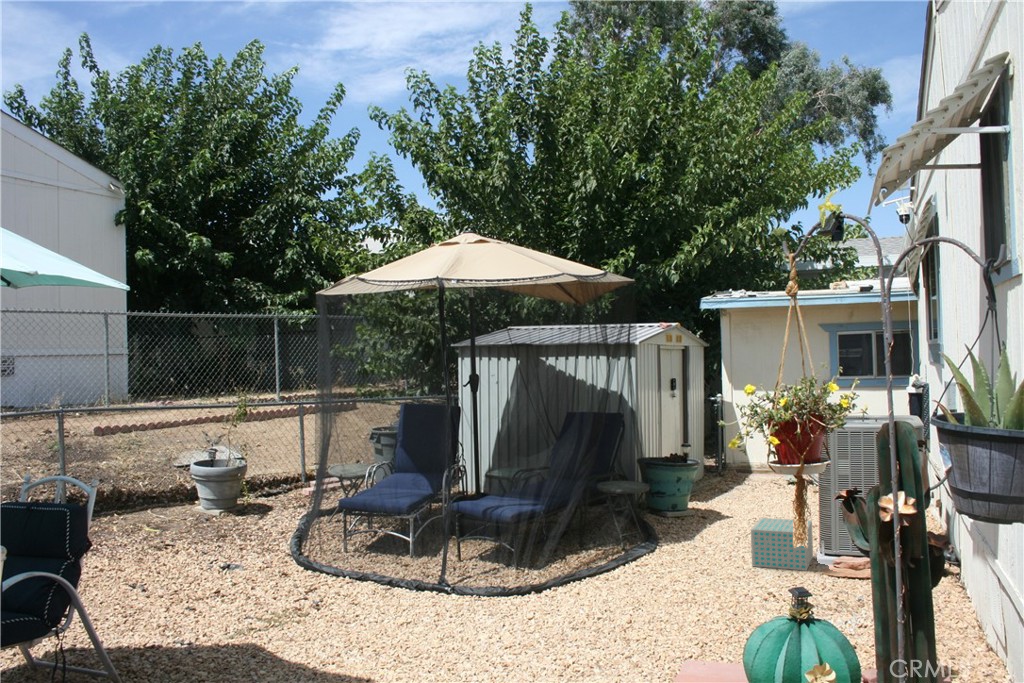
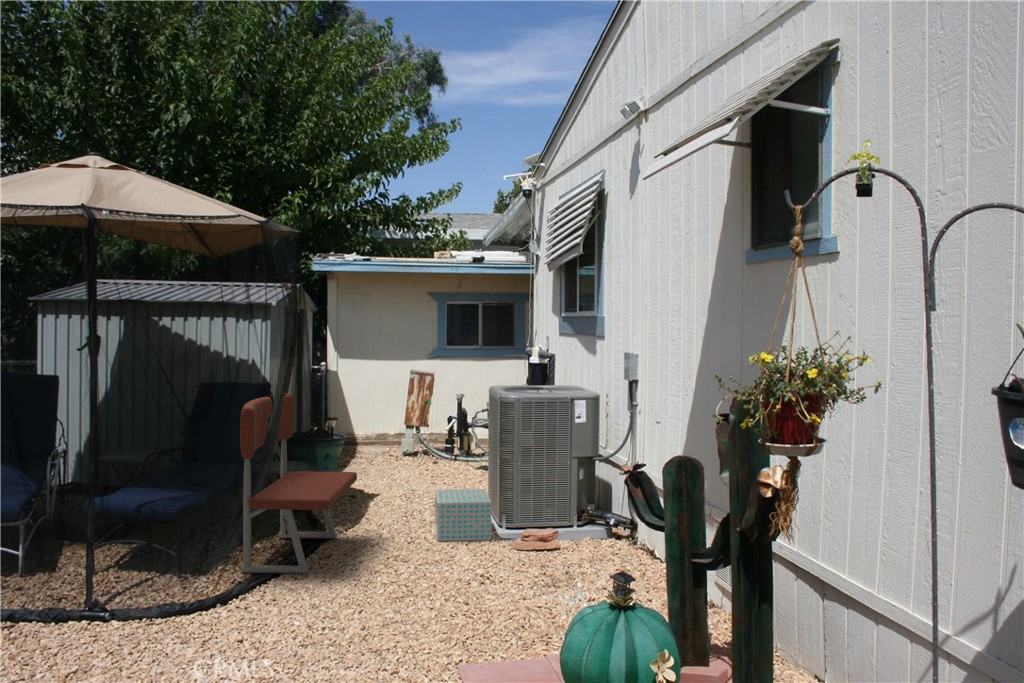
bench: none [562,423,680,579] -> present [240,394,357,573]

